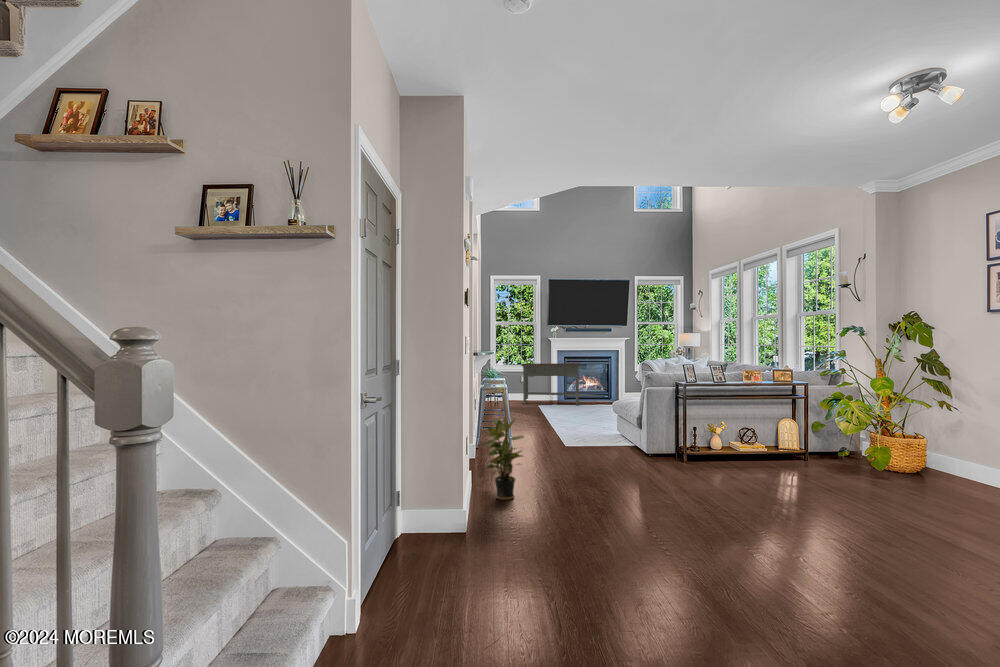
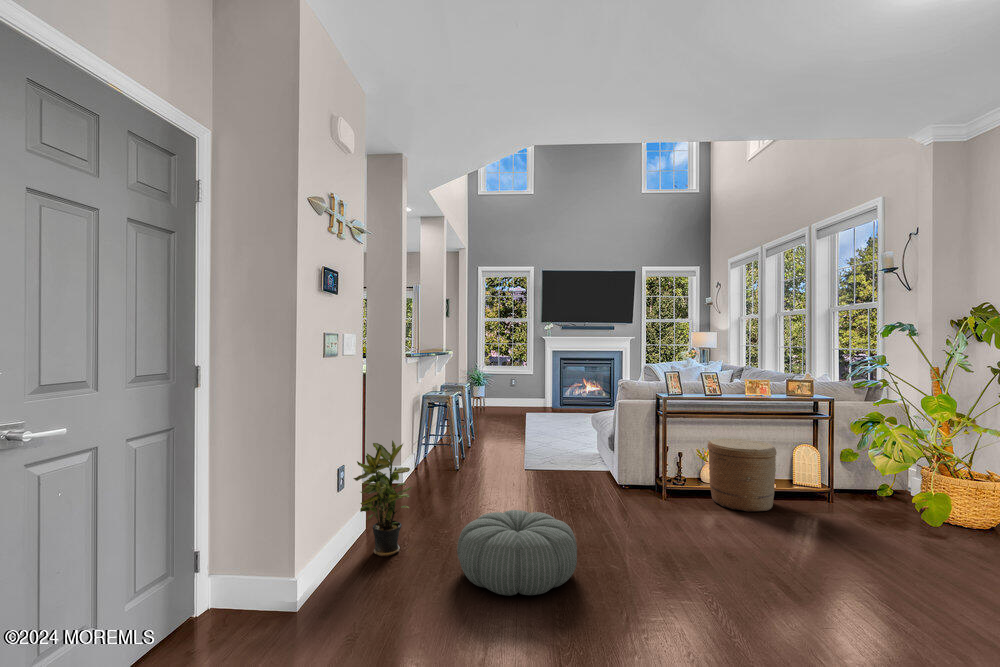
console table: present [521,363,580,405] -> none [509,365,578,414]
woven basket: none [717,415,769,468] -> present [708,438,777,512]
pouf: none [565,464,652,516] -> present [457,510,577,596]

